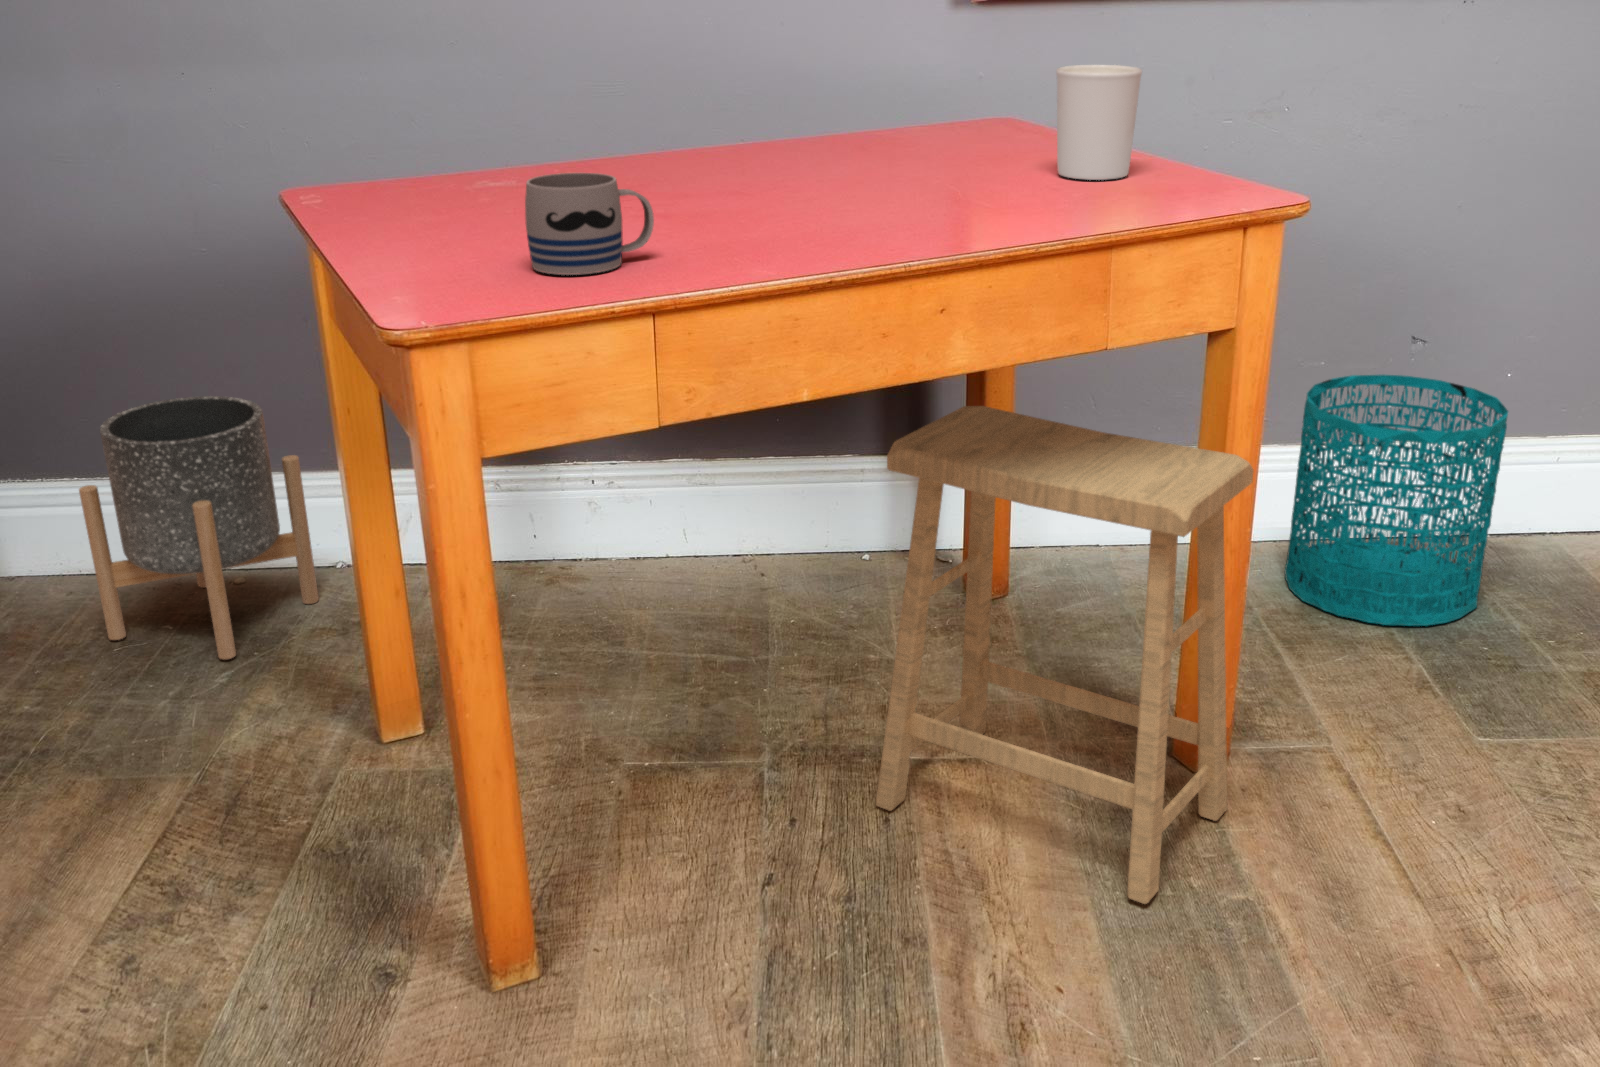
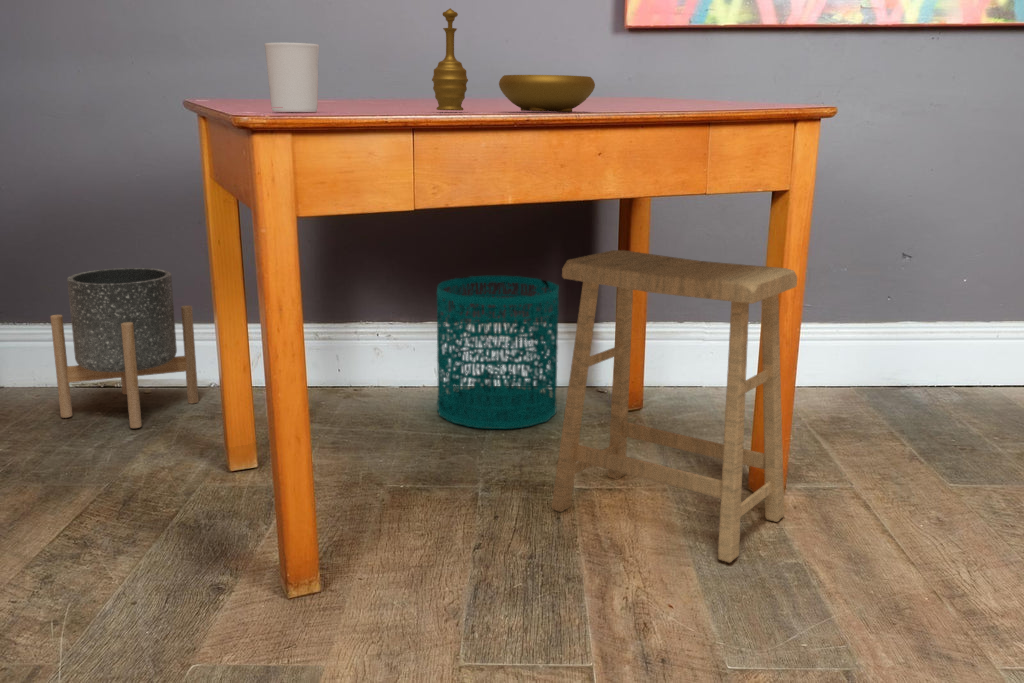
decorative bowl: none [670,23,933,189] -> present [432,8,595,112]
candle holder: present [1056,65,1142,180] -> present [265,43,319,112]
mug: present [525,173,654,275] -> none [336,58,417,115]
wastebasket: present [1285,375,1508,626] -> present [437,276,559,429]

